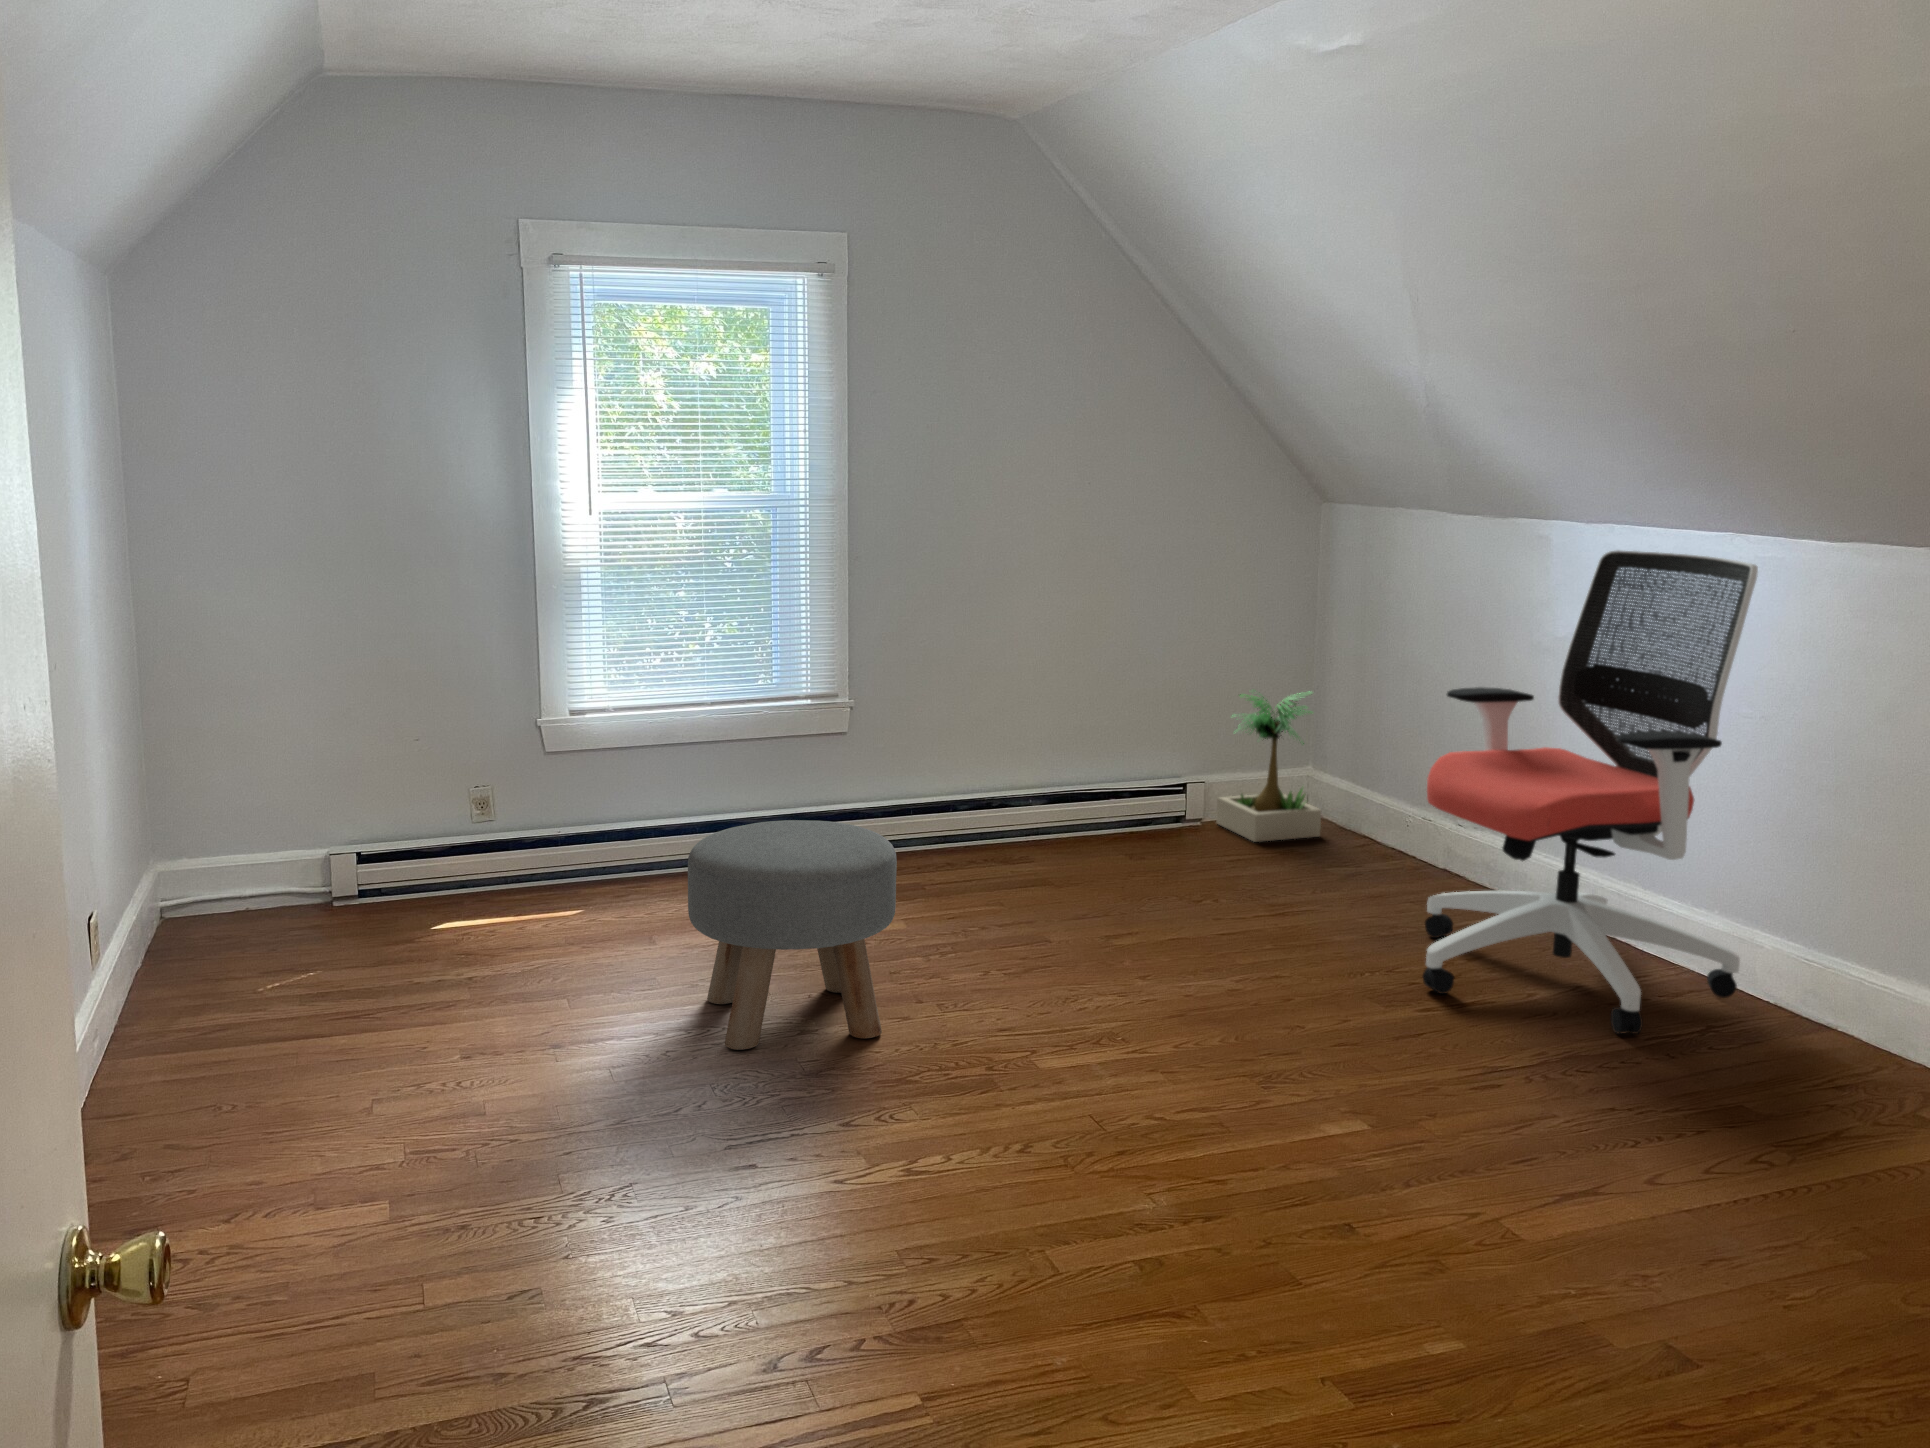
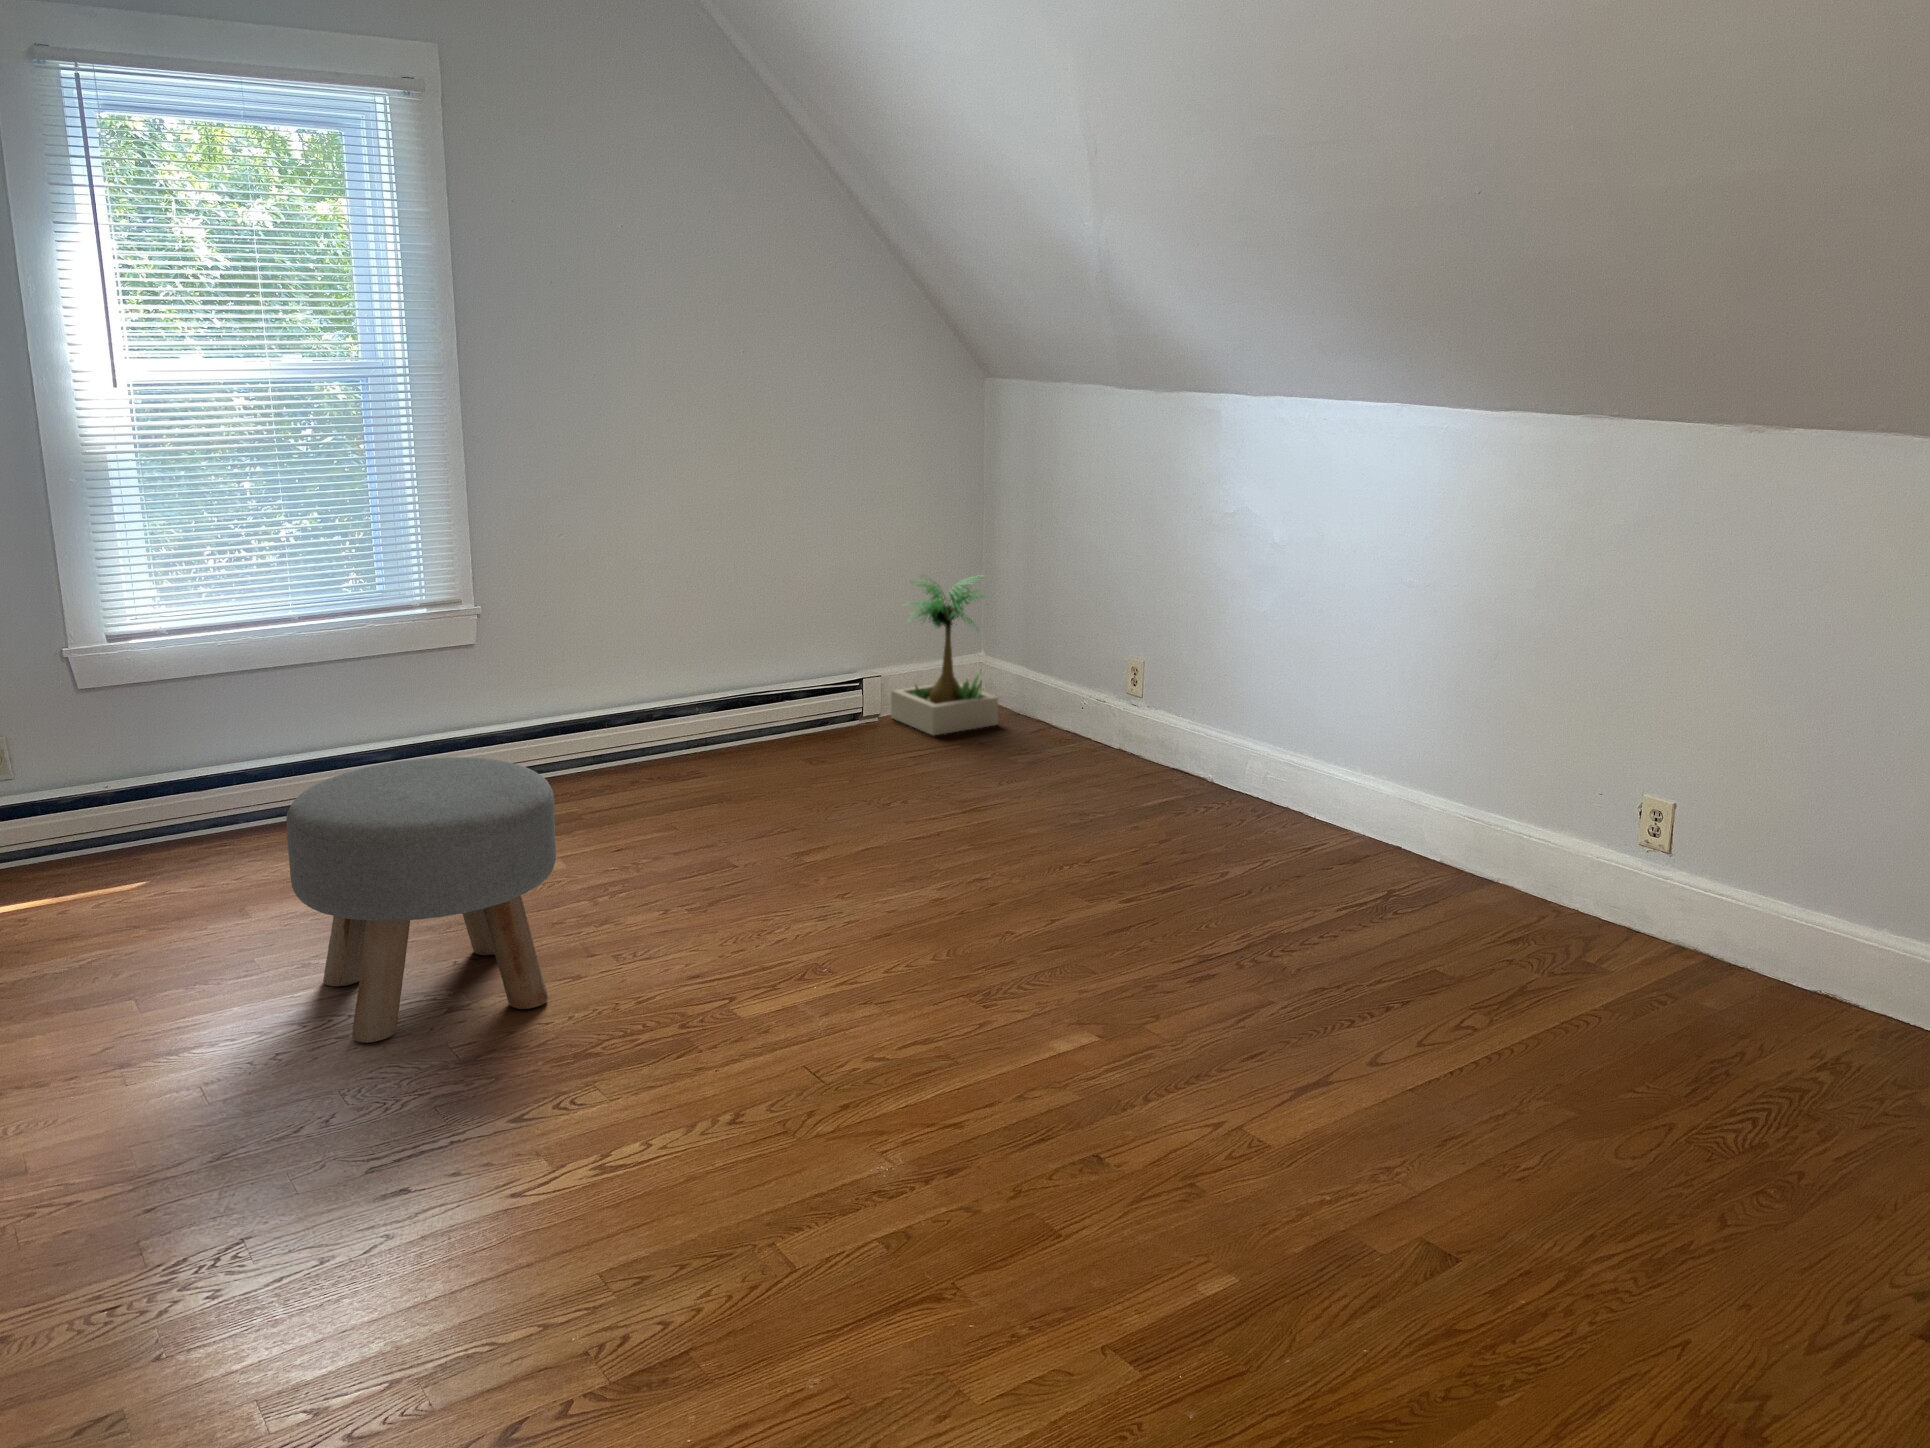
office chair: present [1423,550,1758,1034] -> none [1115,425,1423,909]

